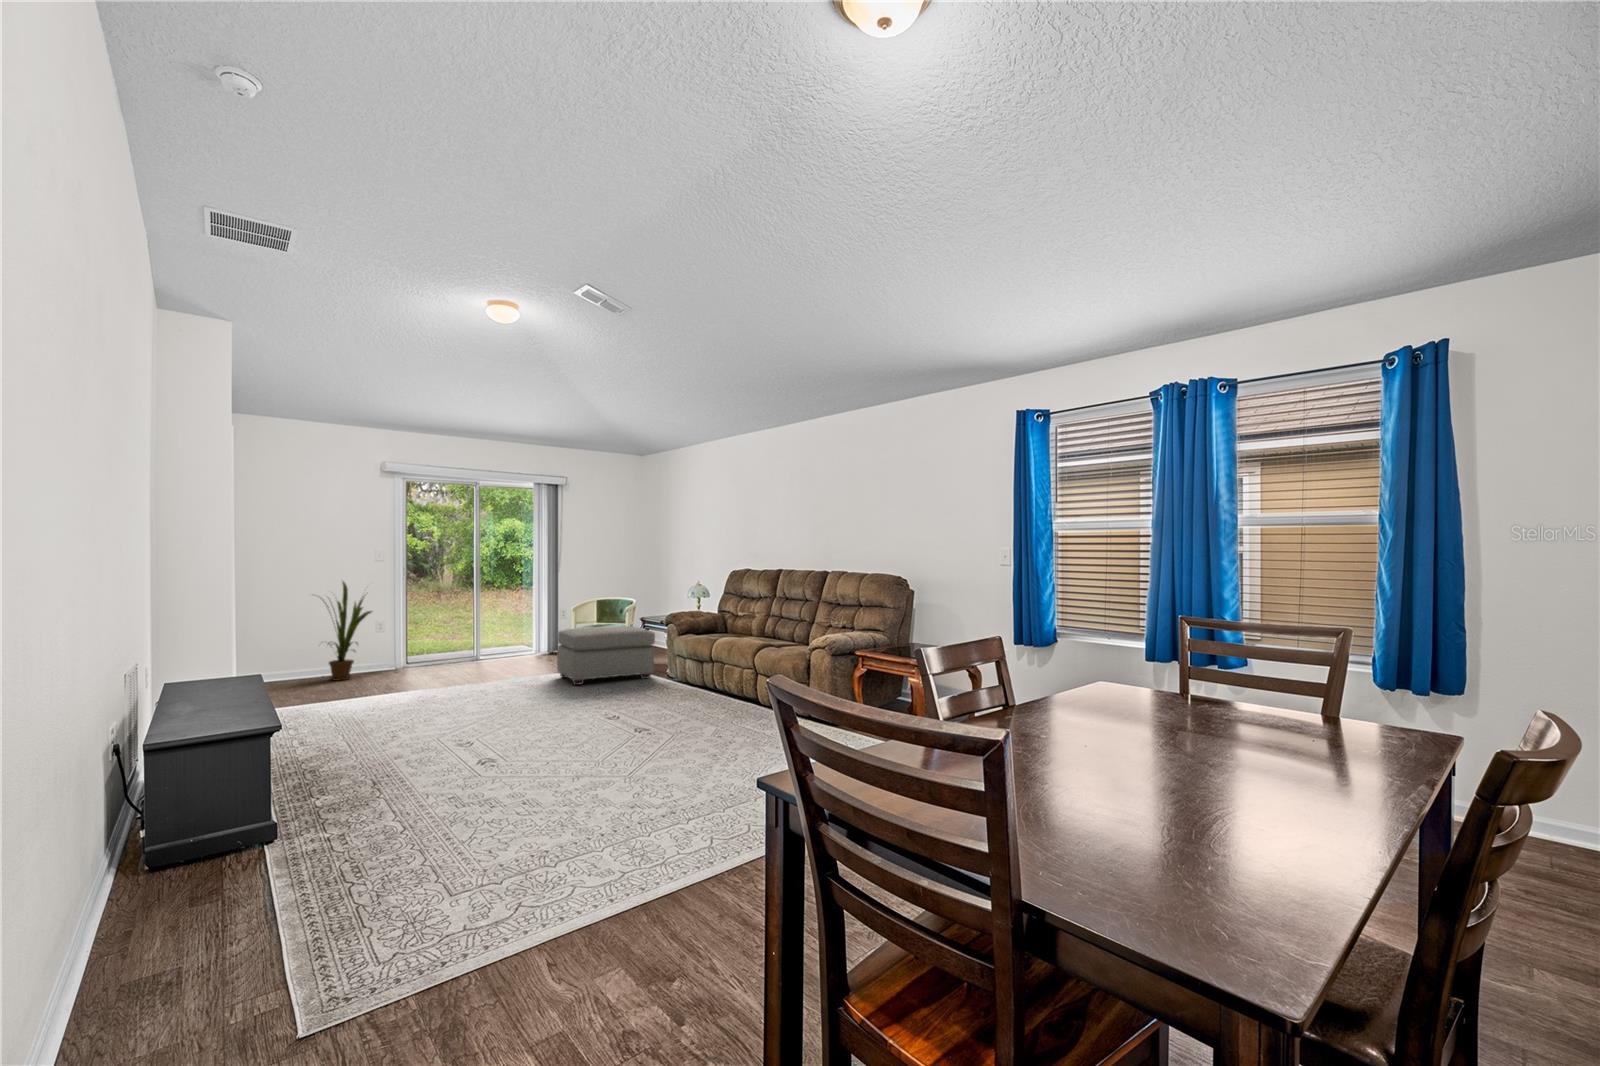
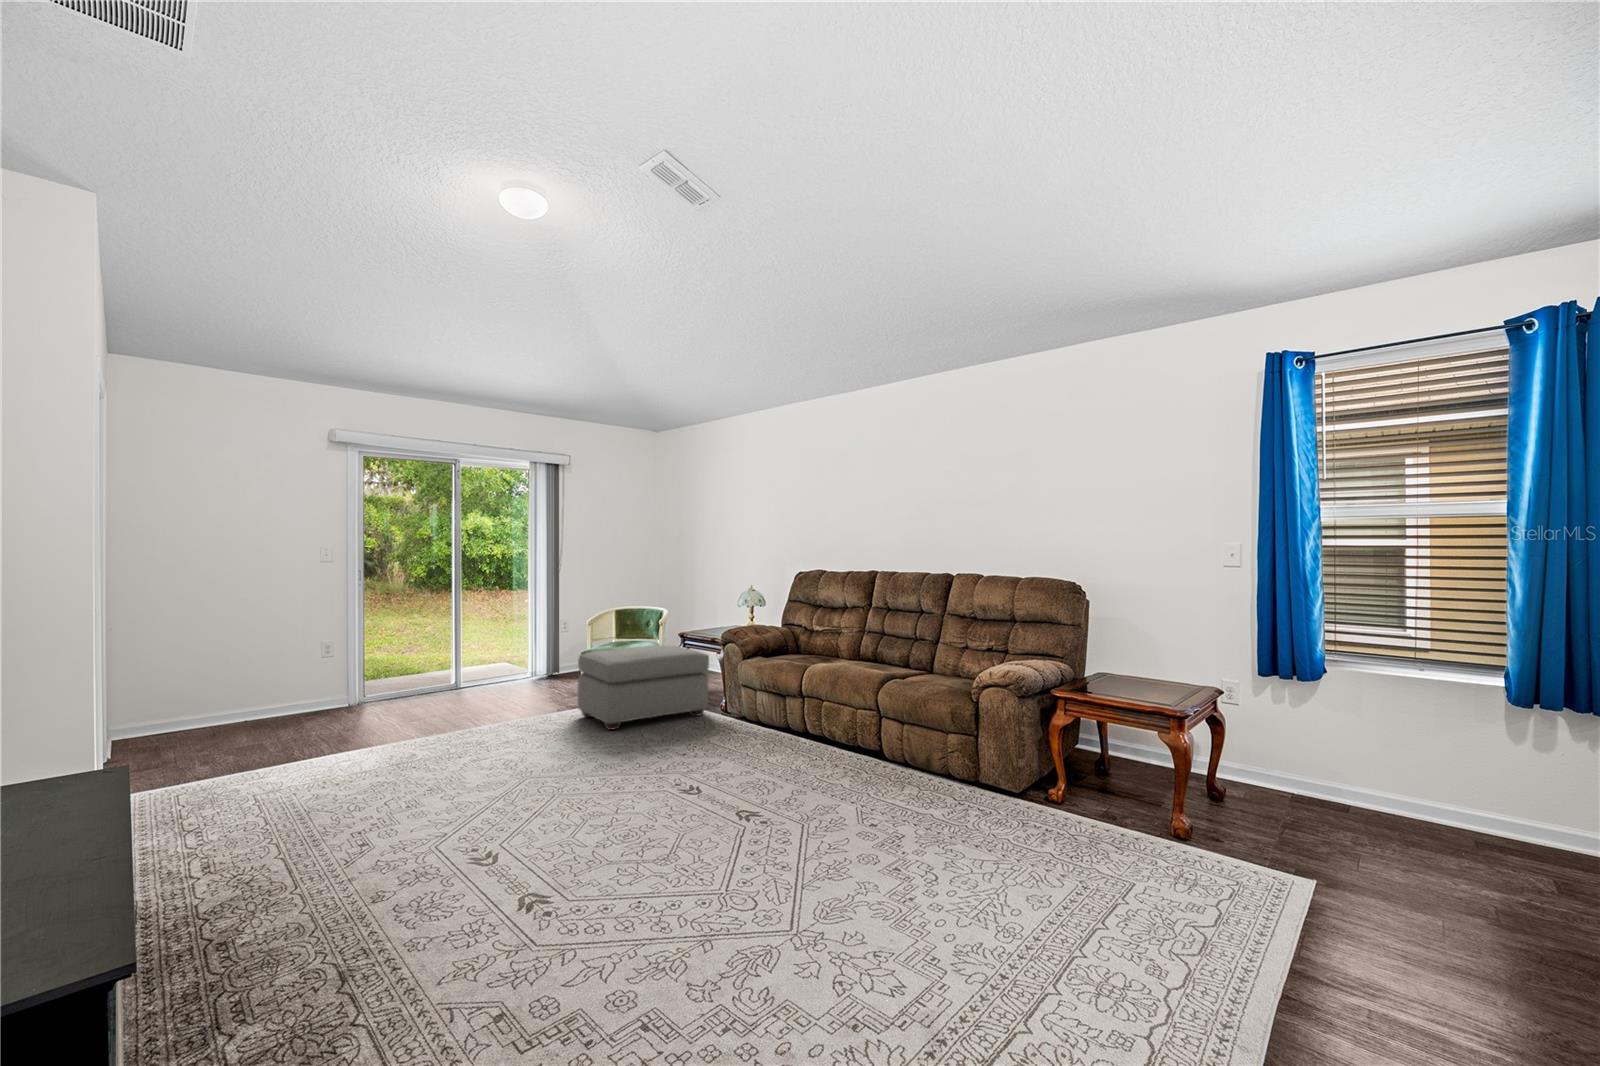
house plant: present [317,581,372,680] -> none [224,588,320,729]

